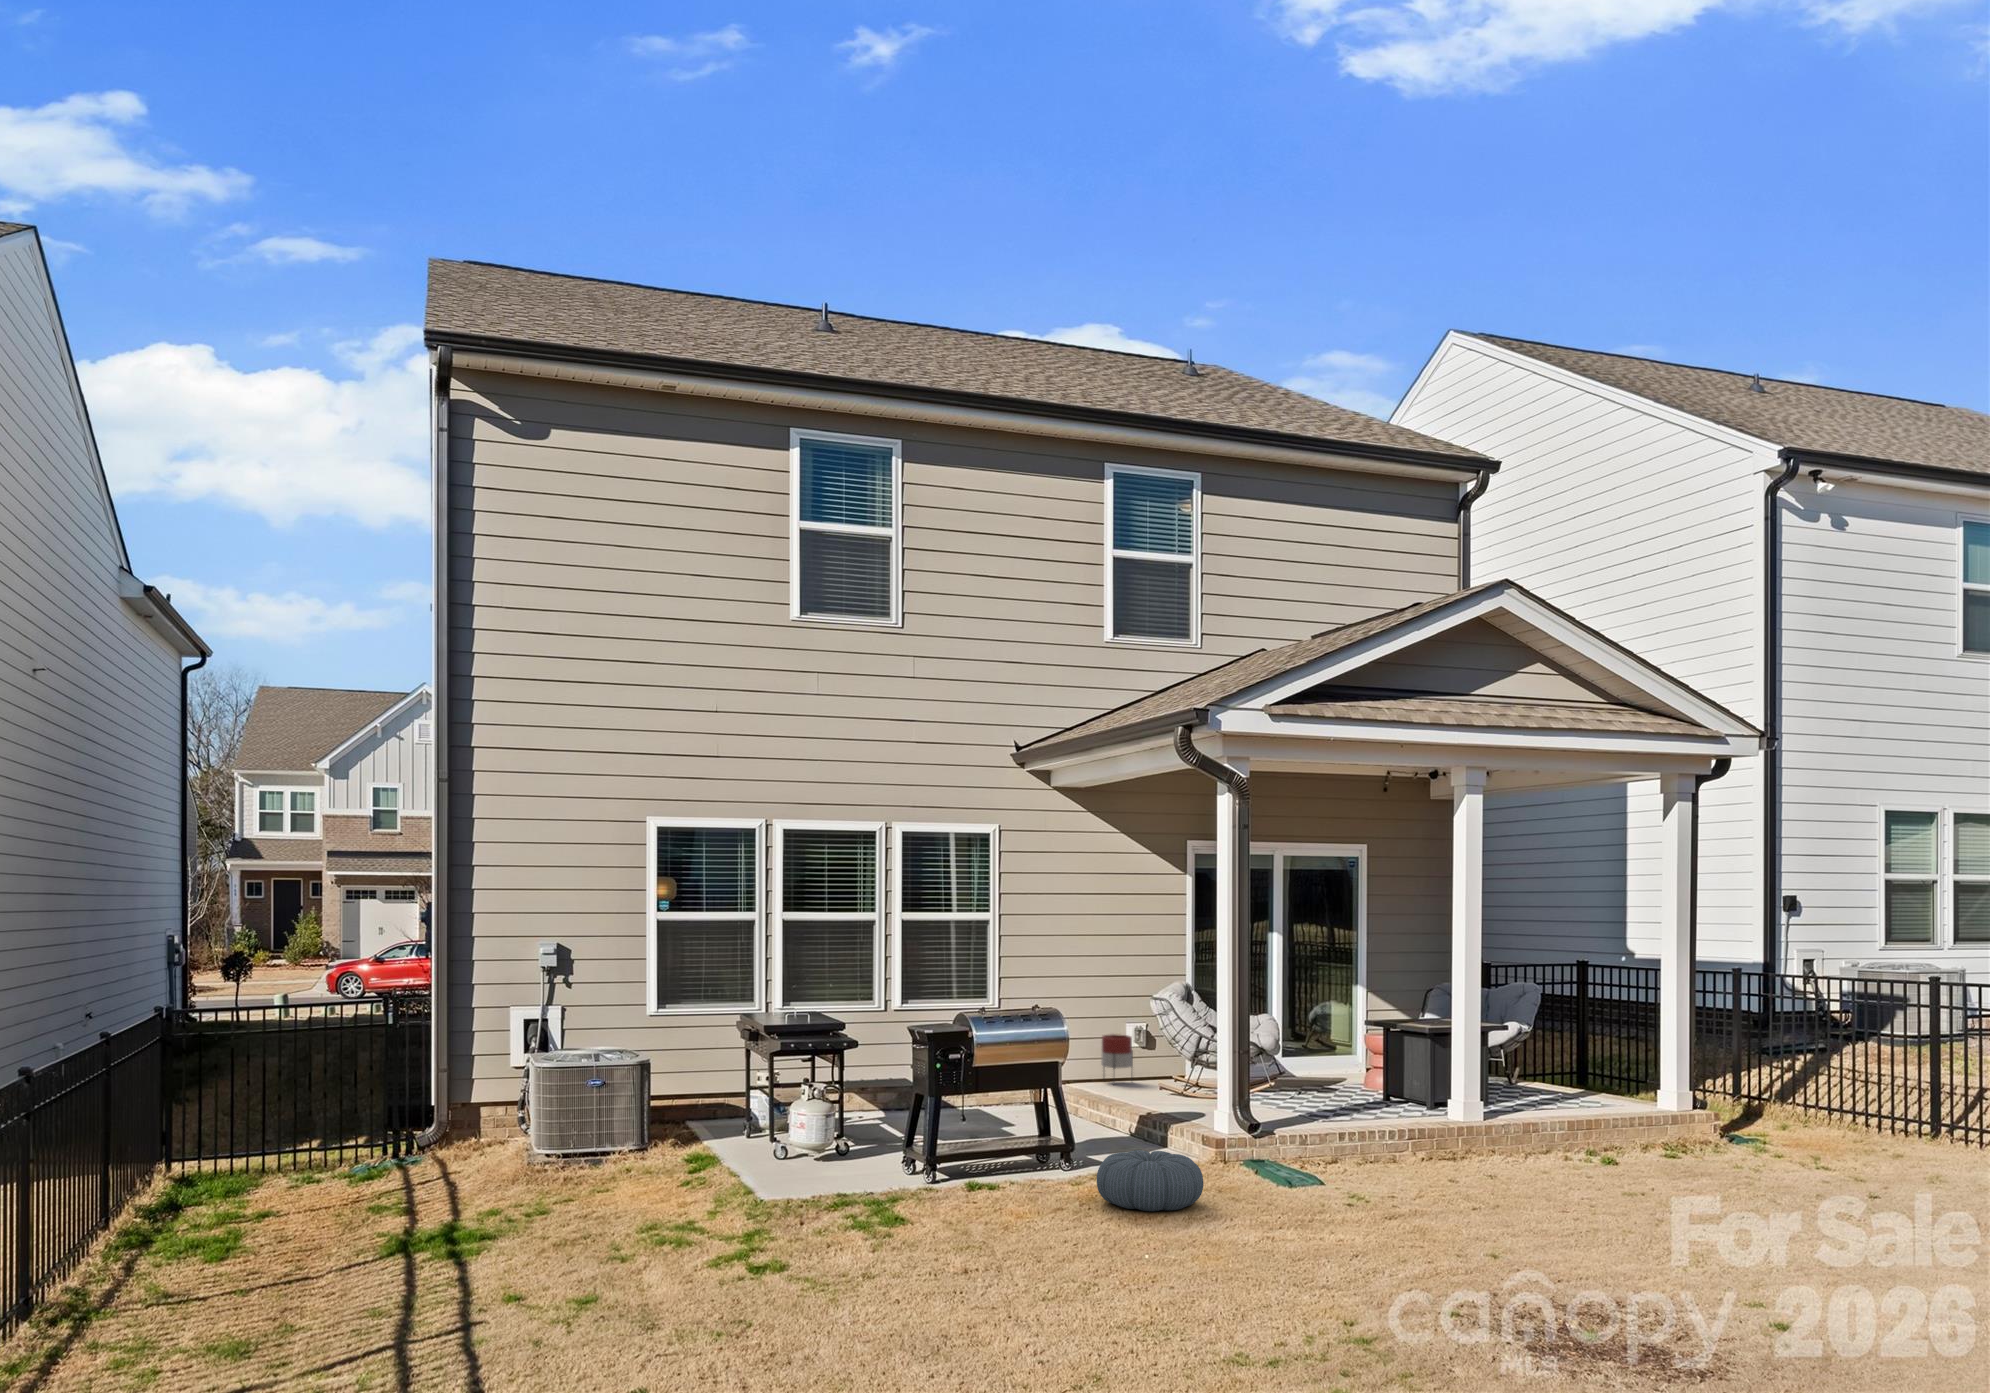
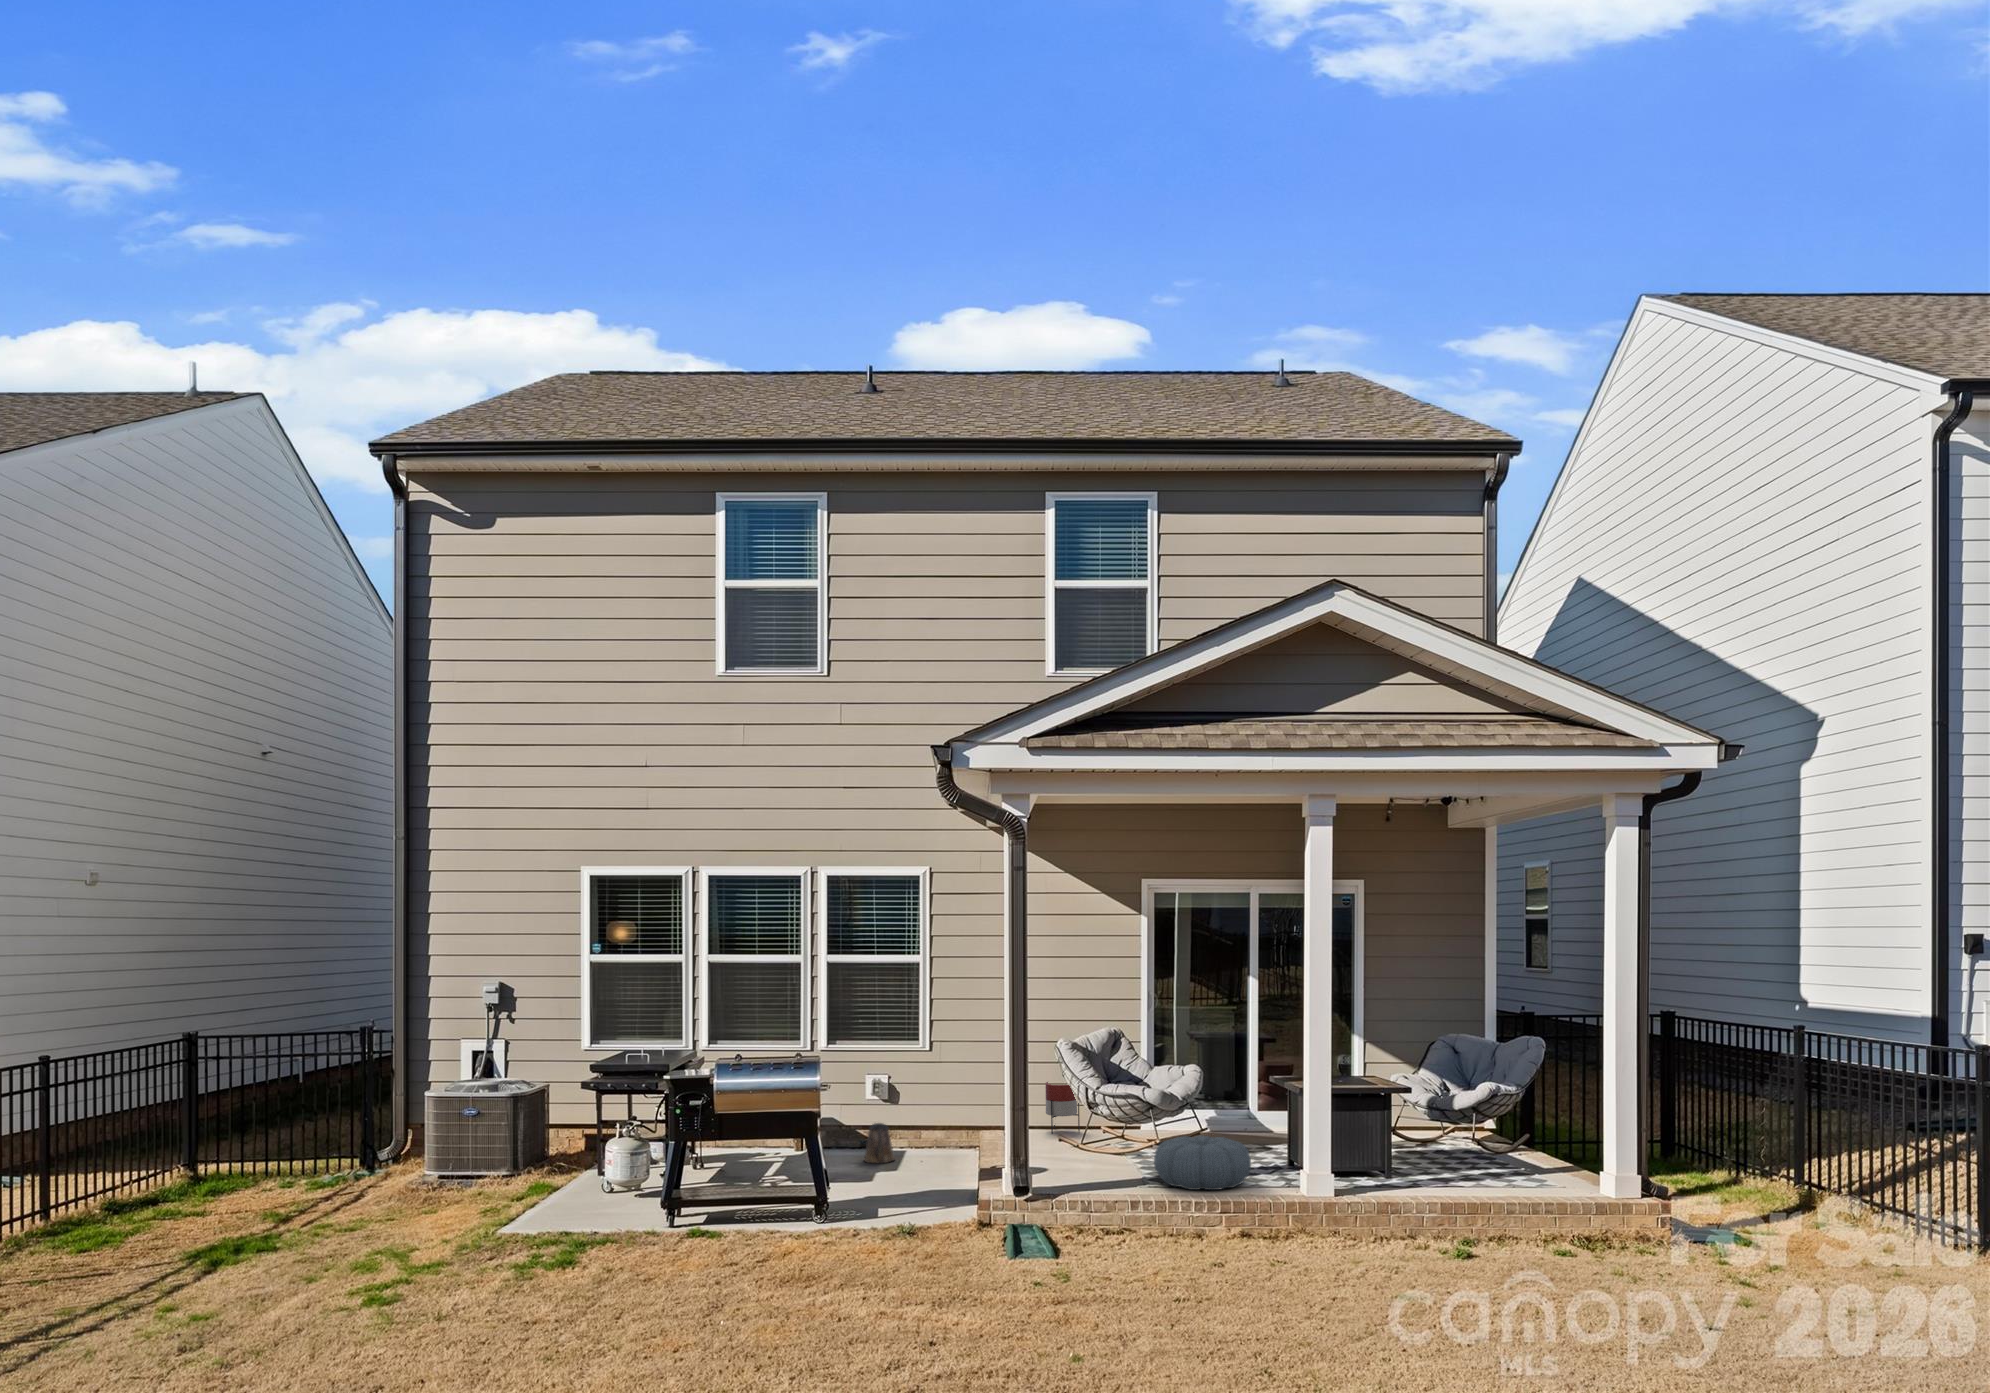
watering can: none [945,1081,982,1121] -> present [864,1123,894,1163]
pouf: present [1097,1150,1203,1211] -> present [1154,1136,1251,1190]

